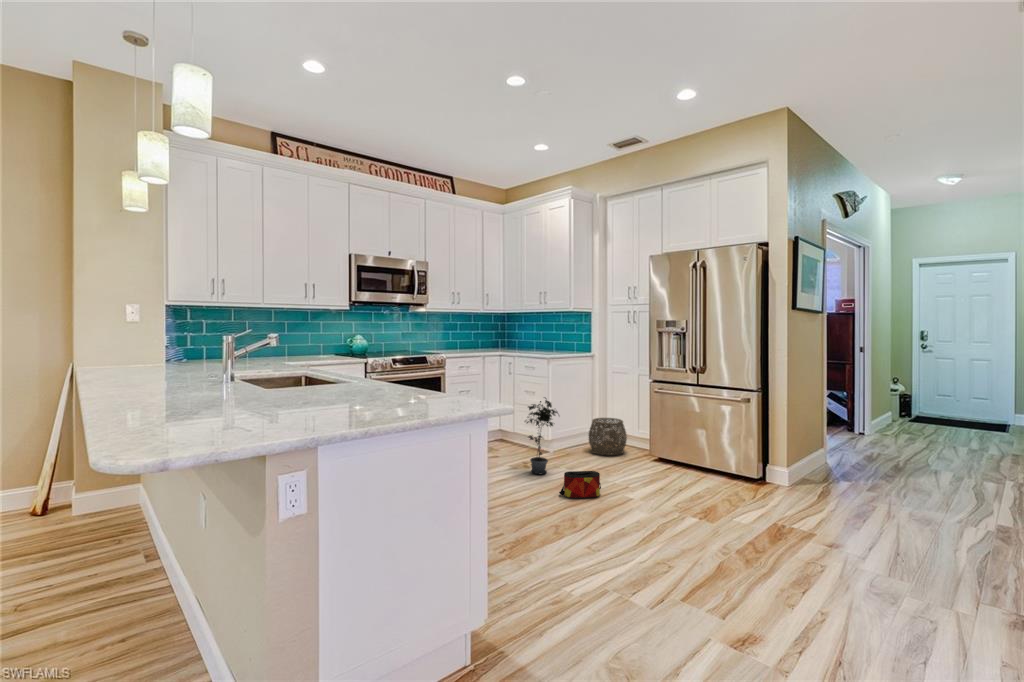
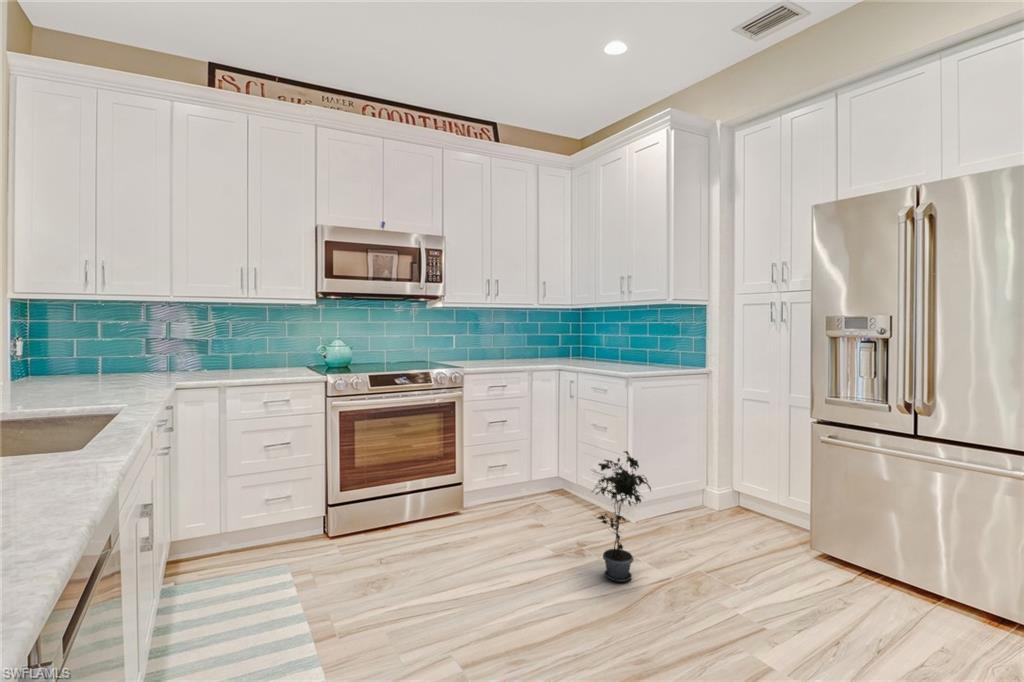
woven basket: present [589,418,627,455] -> none [703,472,770,540]
bag: present [559,471,601,499] -> none [649,603,732,664]

